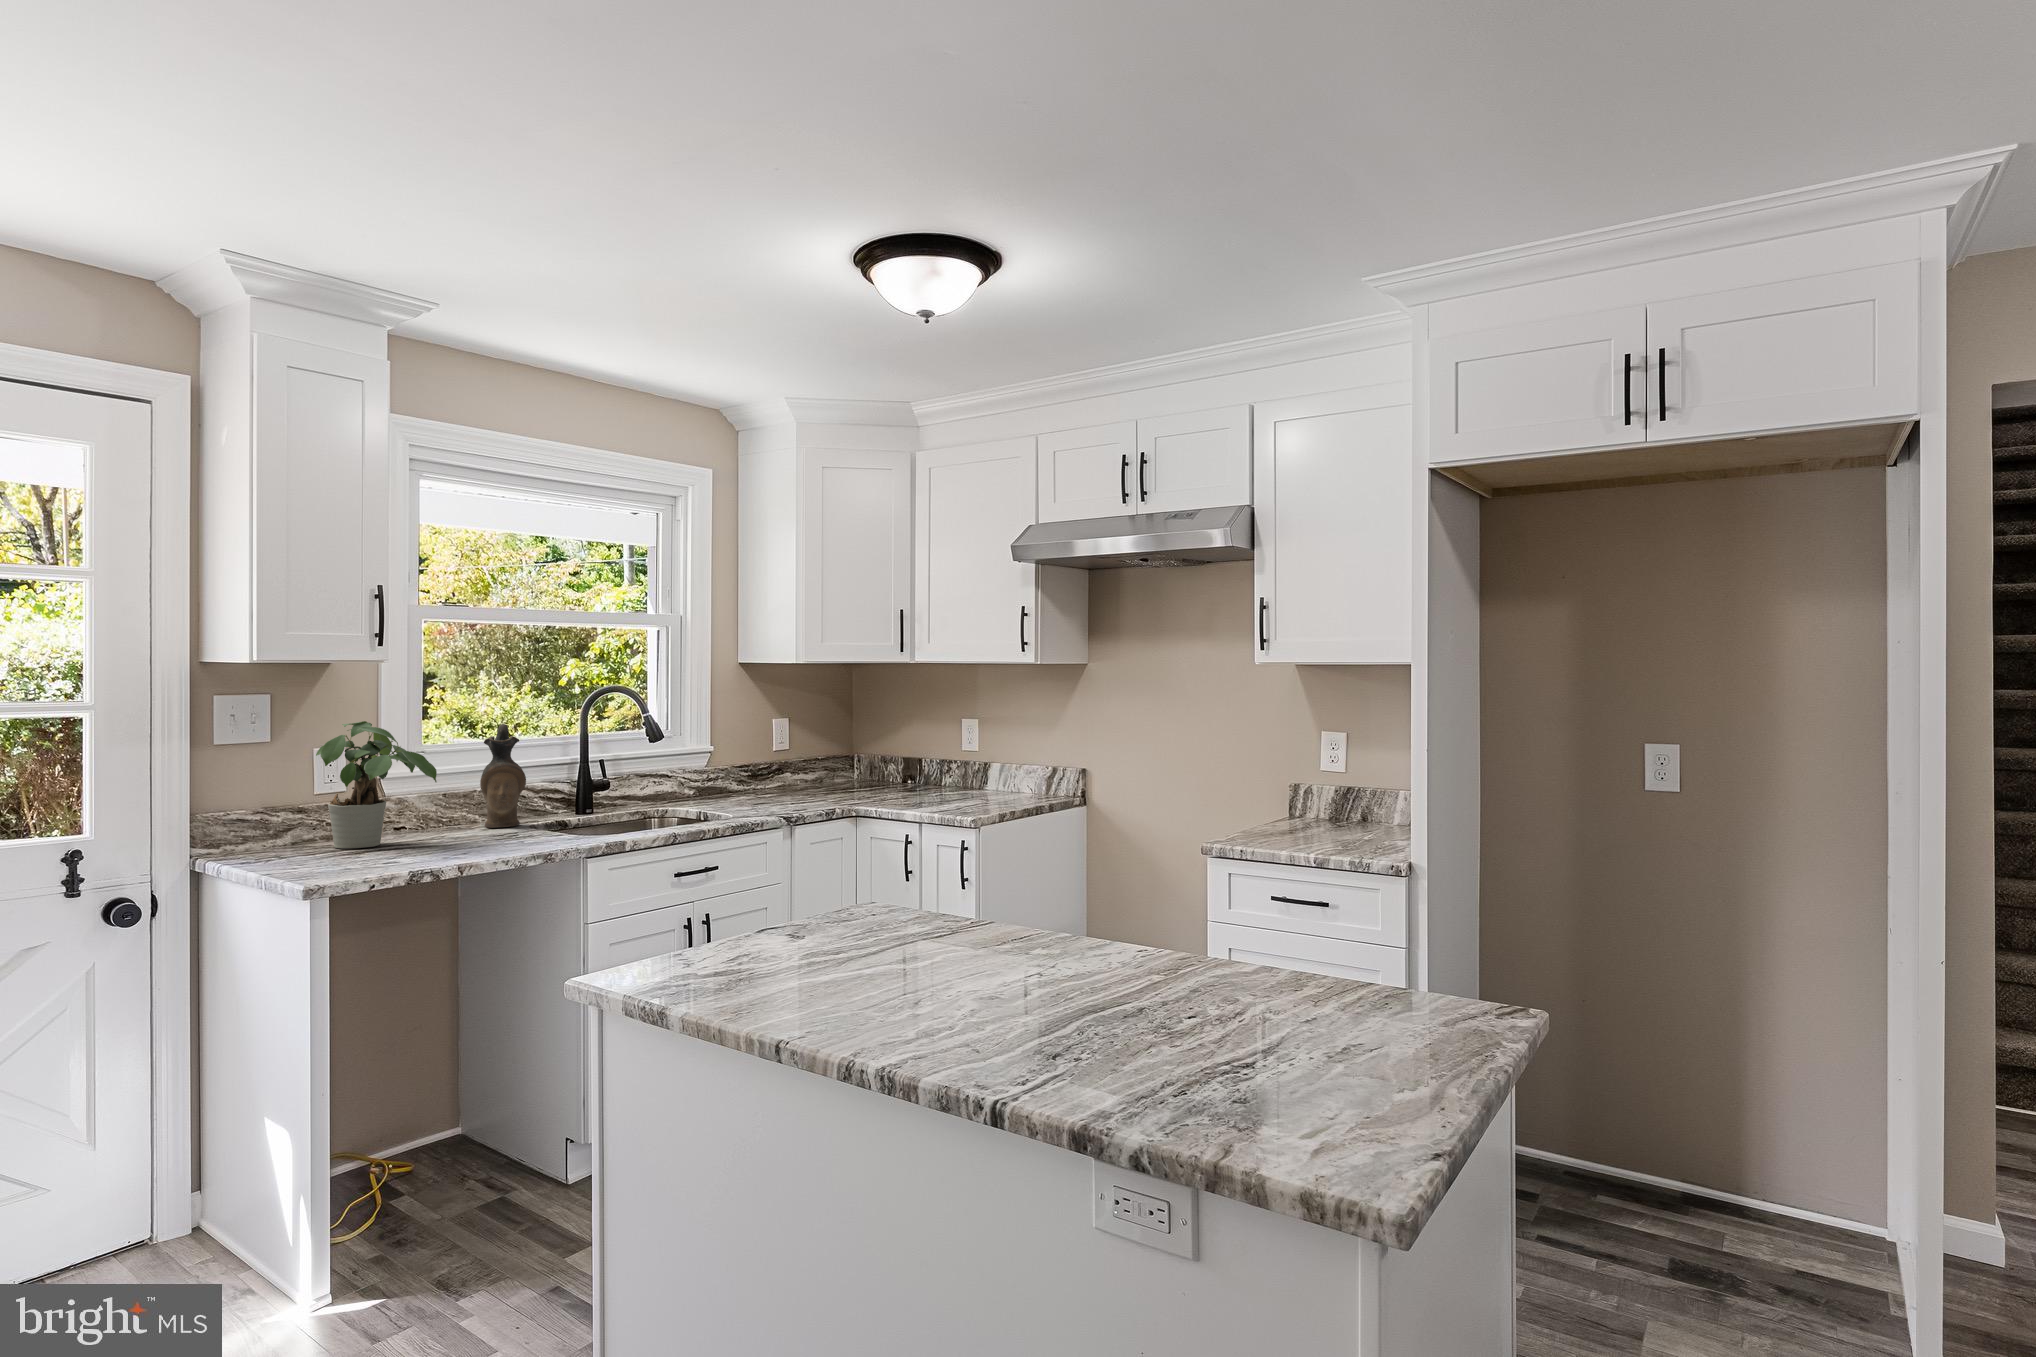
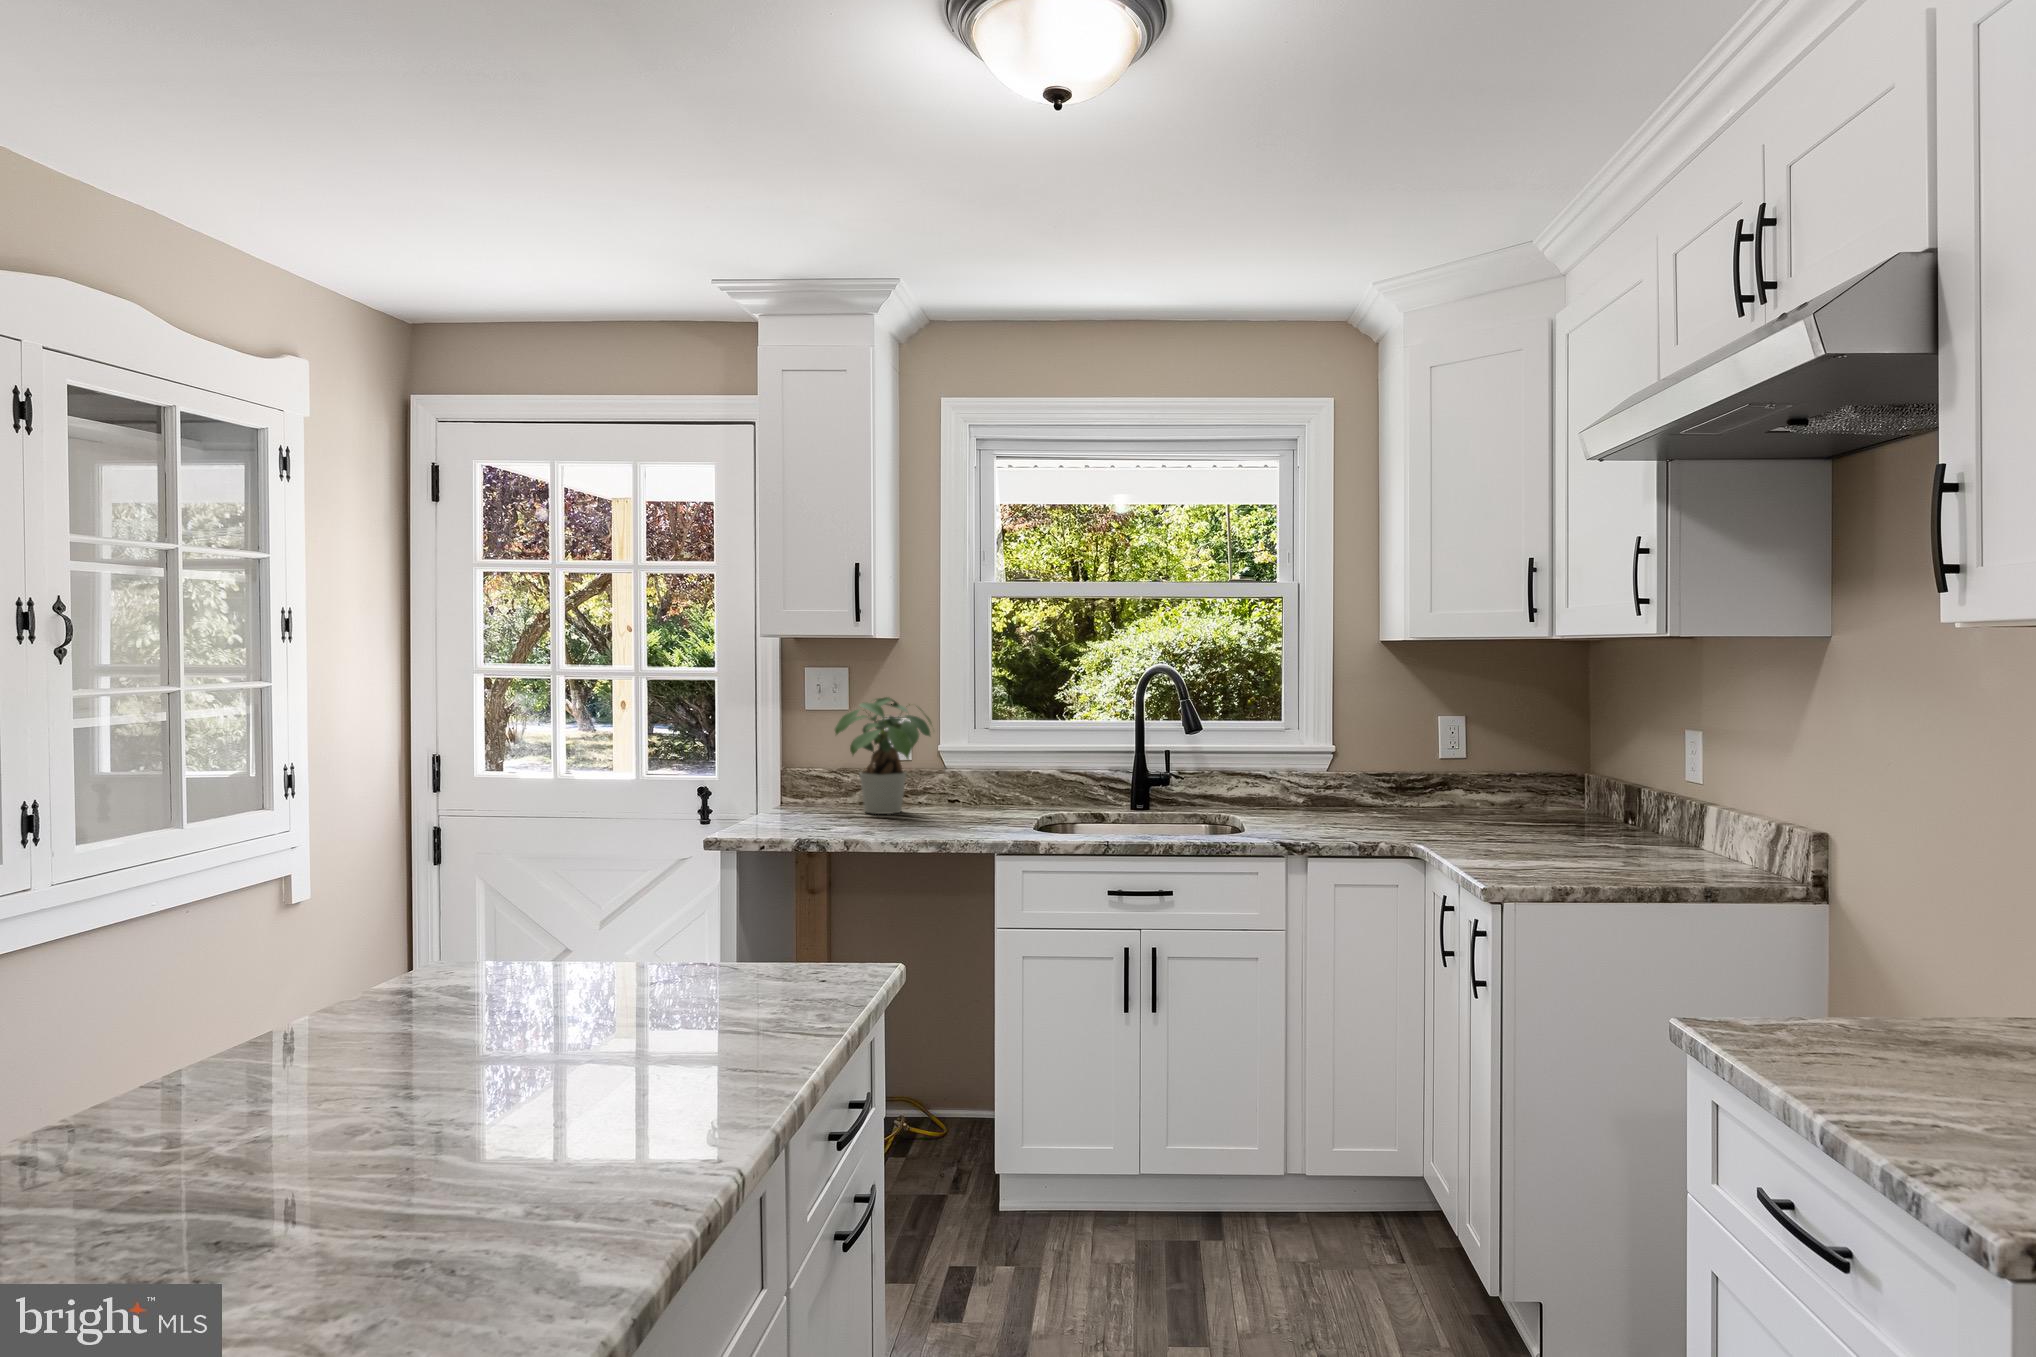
ceramic pitcher: present [480,724,526,828] -> none [1010,706,1056,812]

